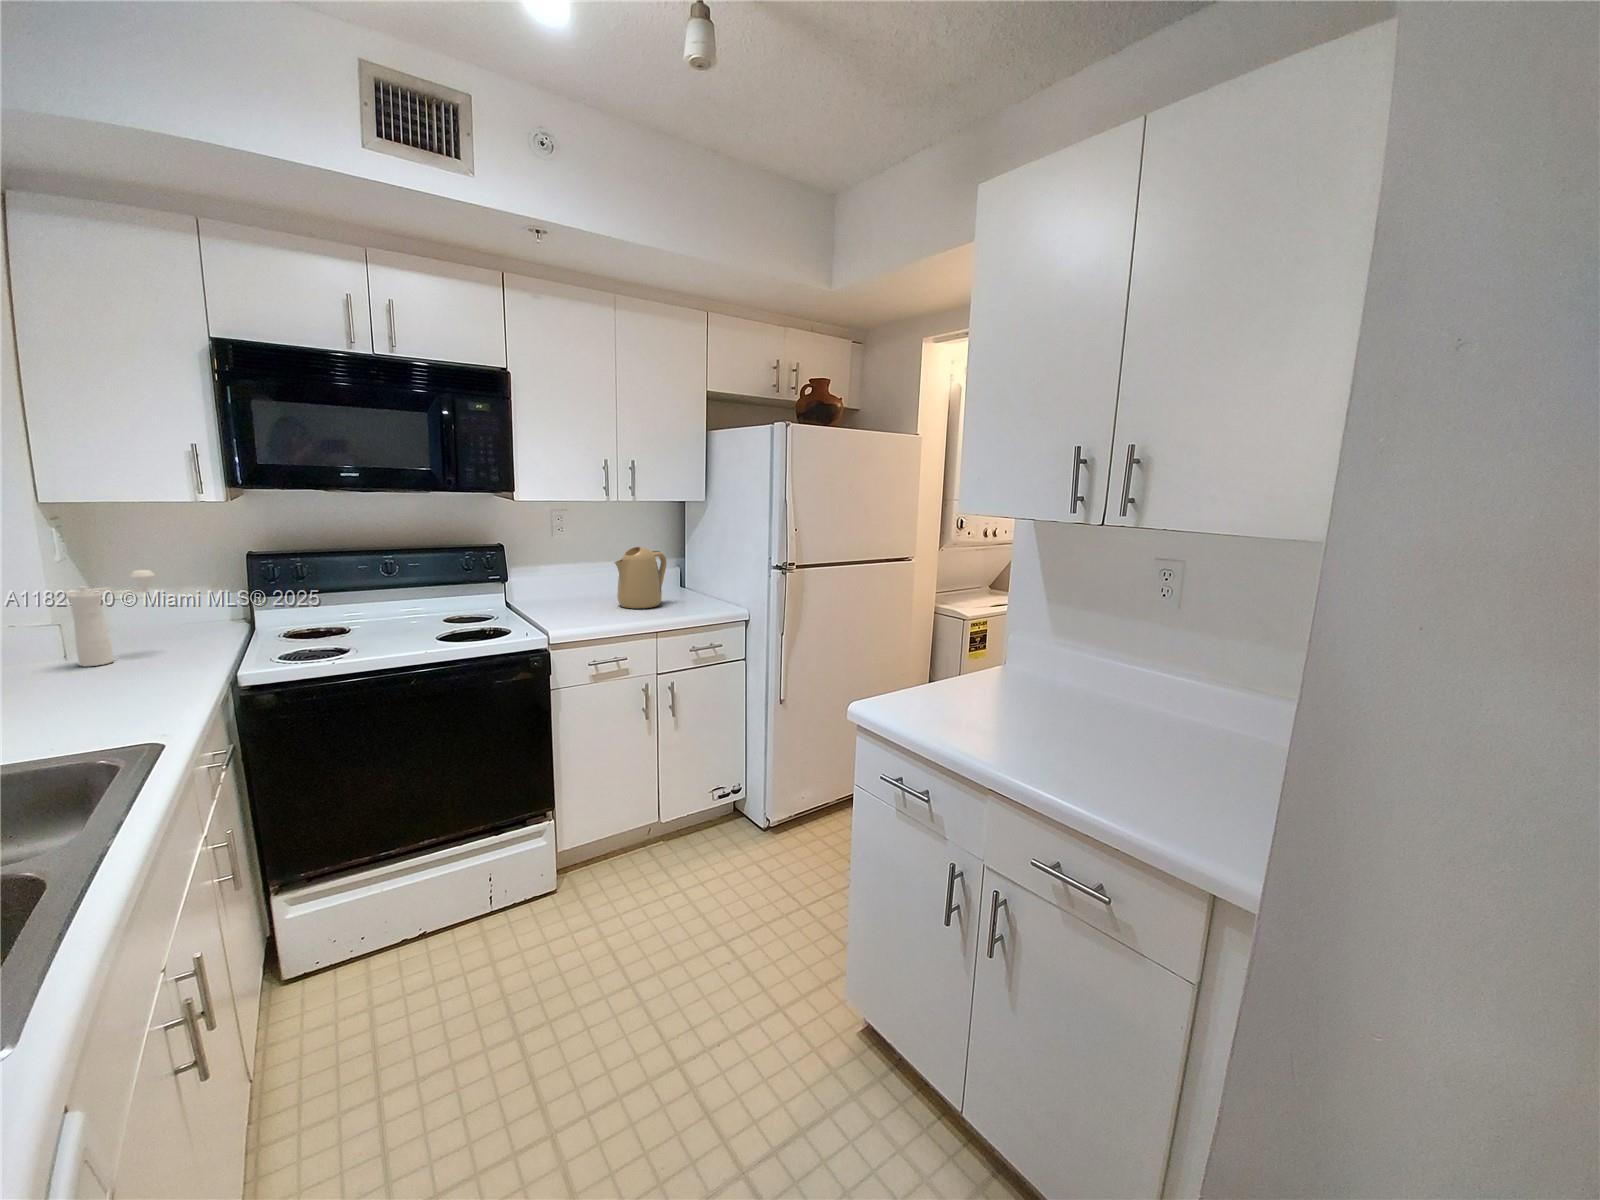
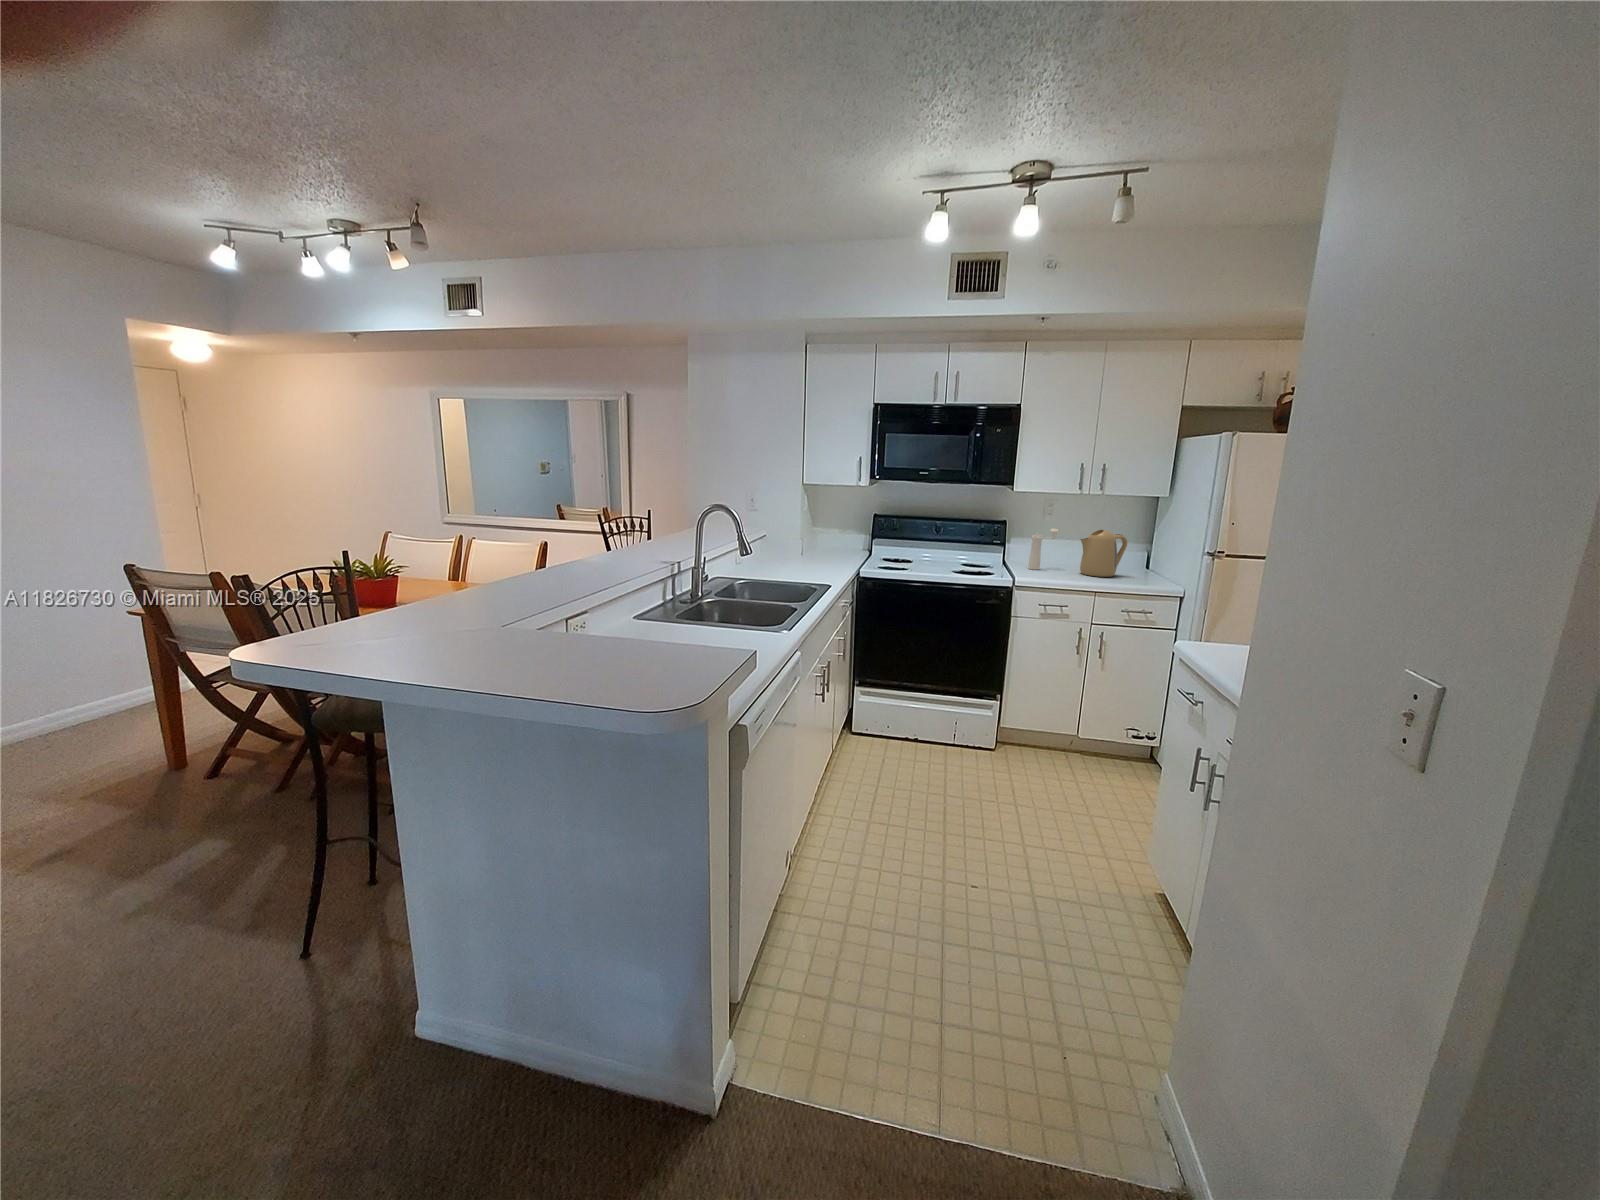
pepper mill: present [65,570,155,666] -> present [1028,529,1059,570]

